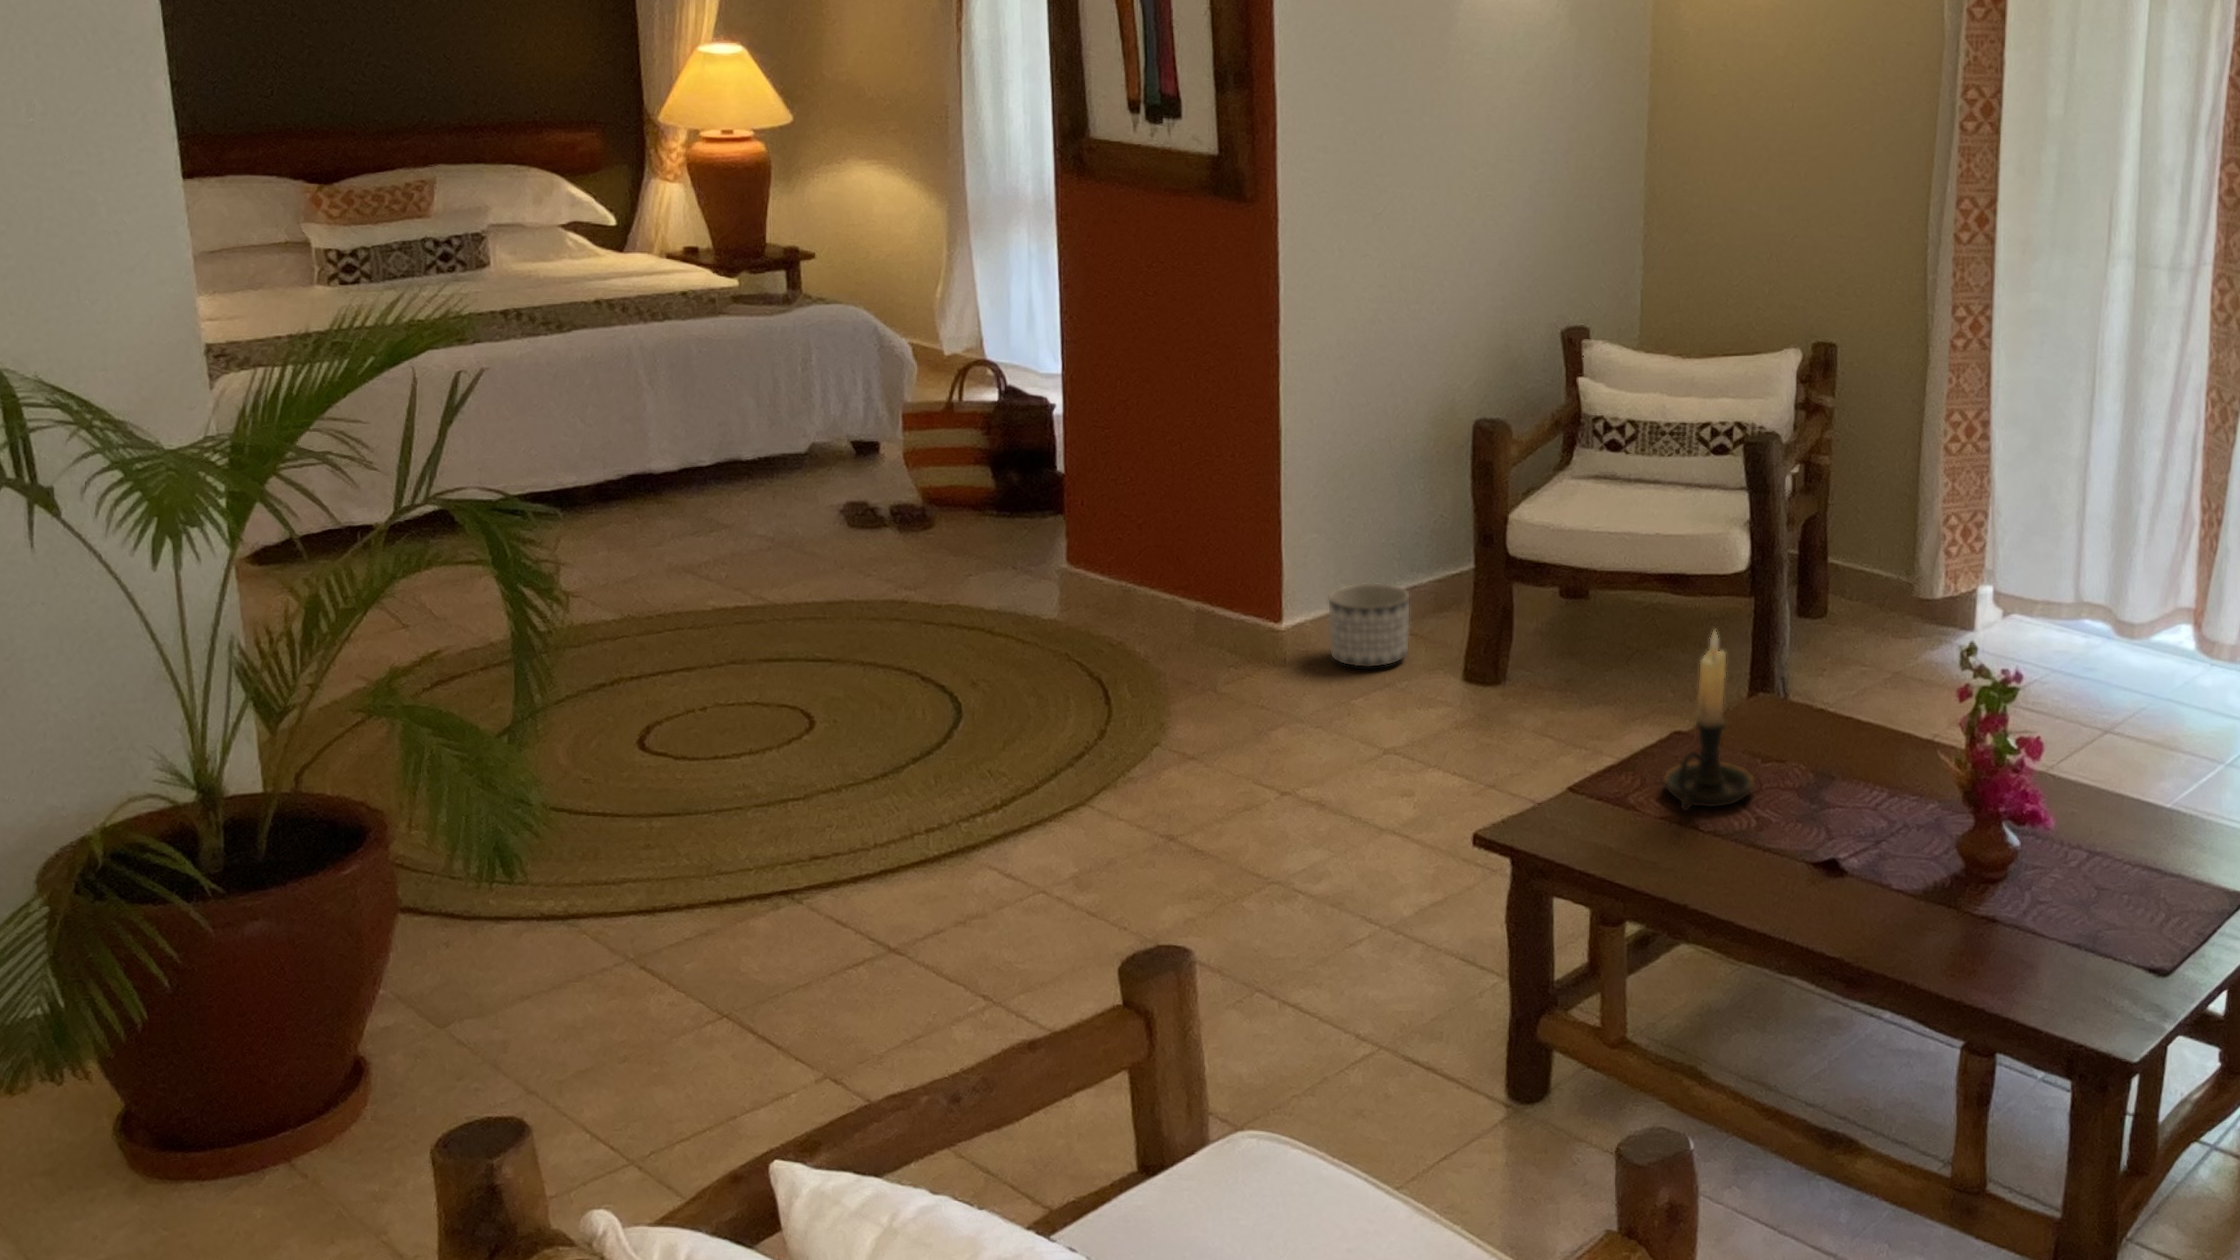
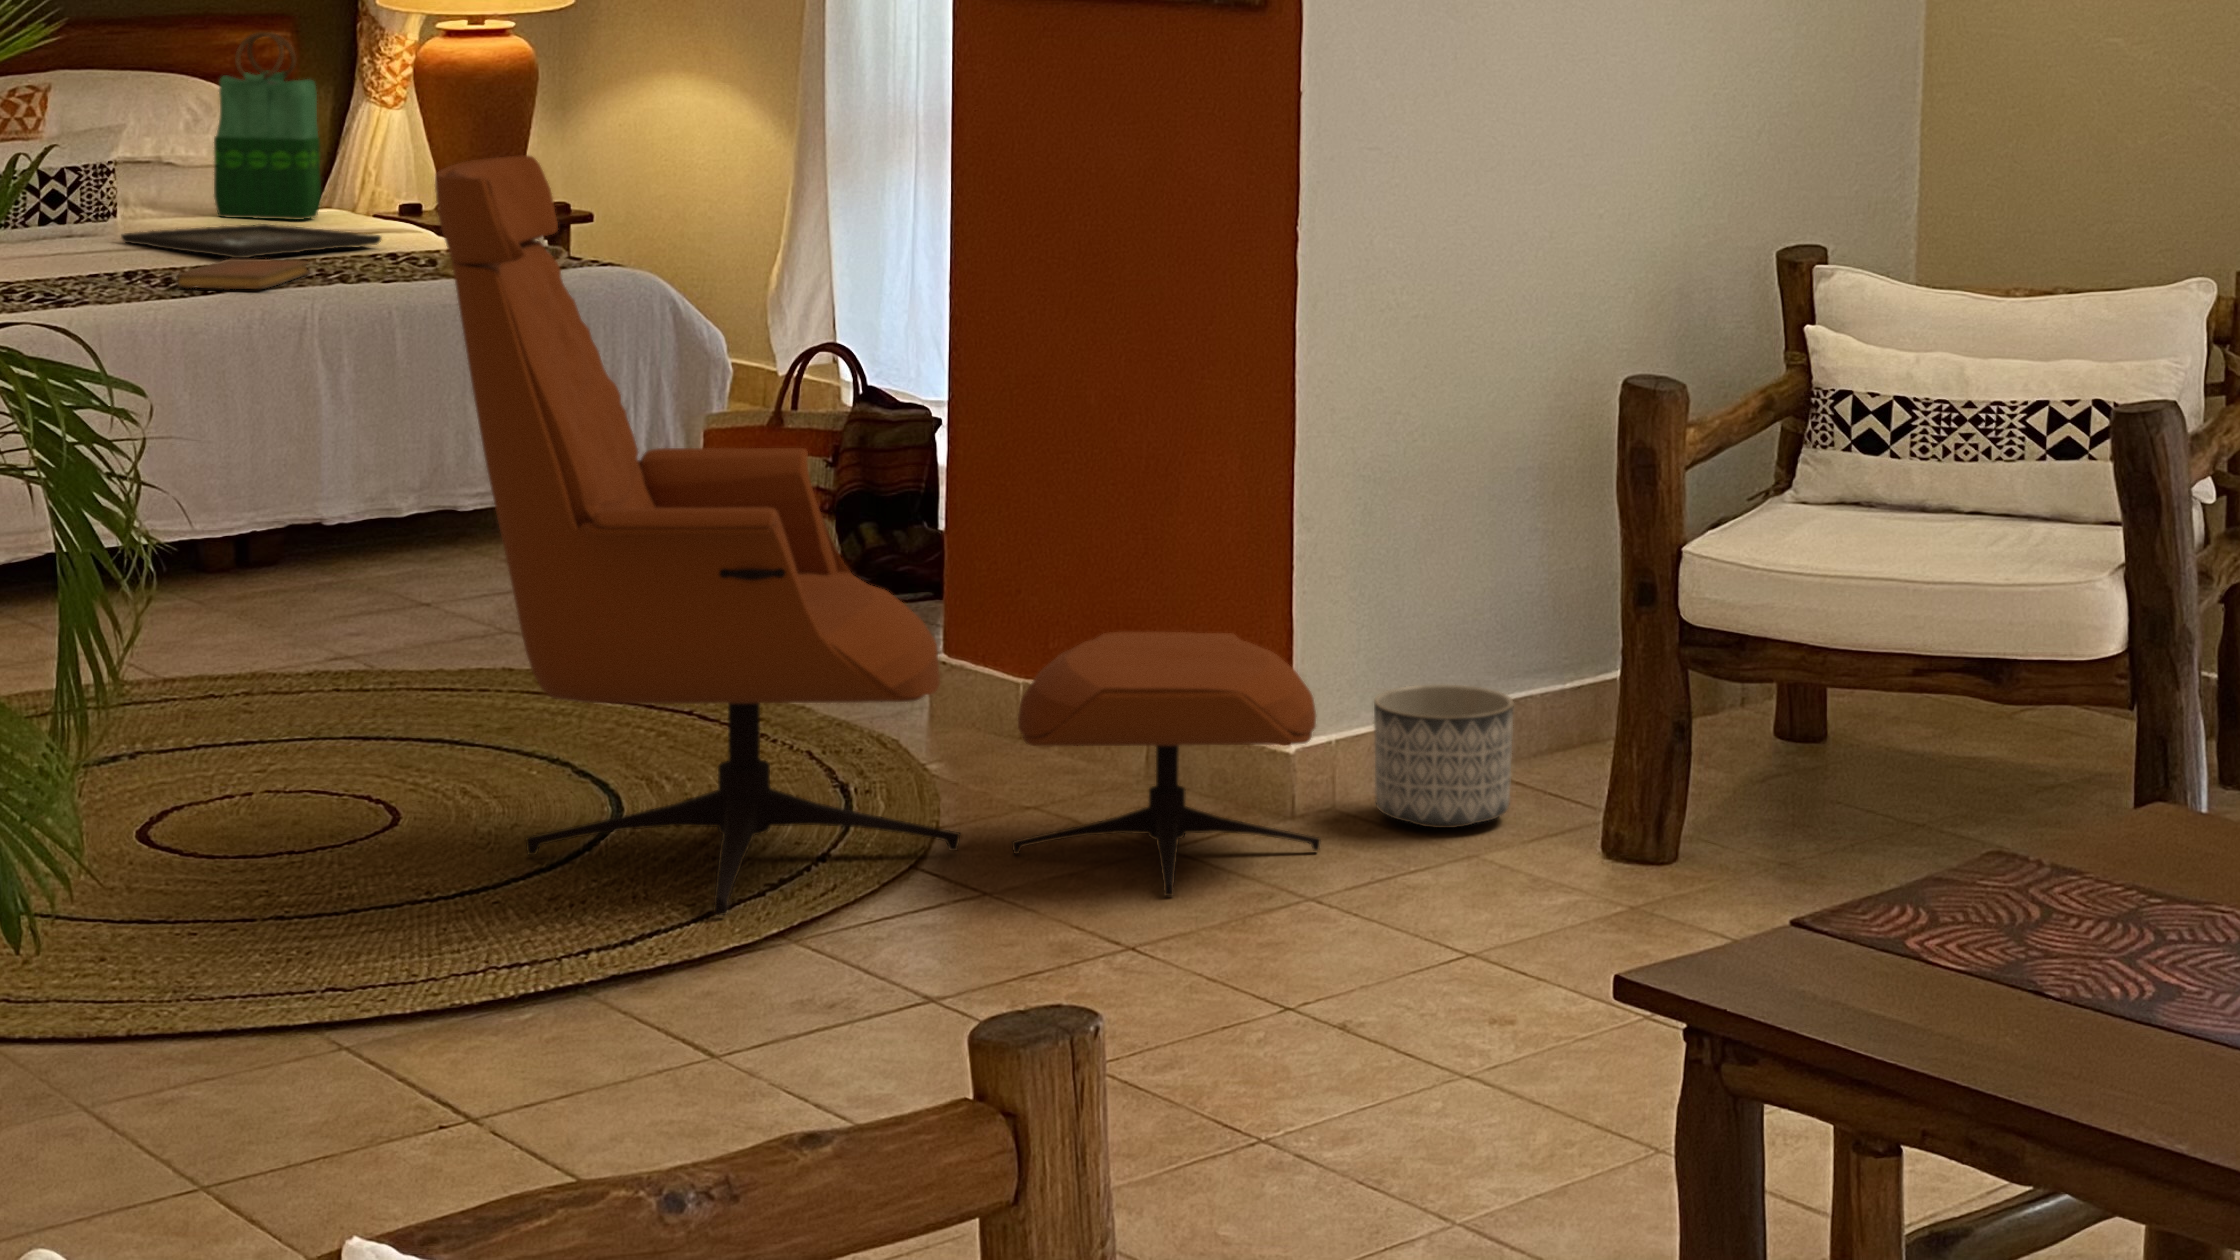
tote bag: none [553,144,630,265] -> present [214,32,321,220]
tray: none [495,270,677,301] -> present [121,224,381,258]
lounge chair: none [734,295,1300,750] -> present [435,155,1321,915]
notebook: none [540,303,632,327] -> present [176,259,309,289]
candle holder: present [1663,631,1754,810] -> none [1970,616,2148,965]

